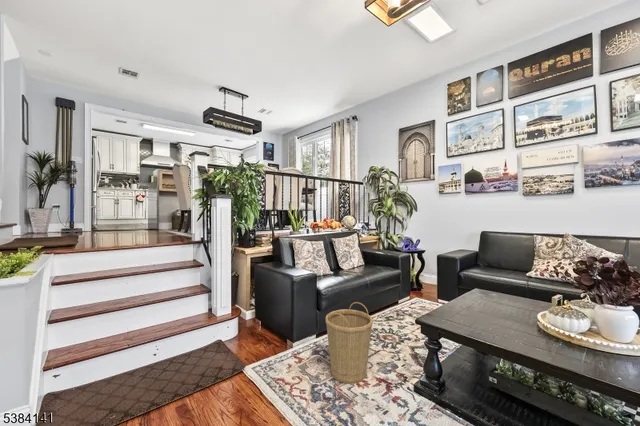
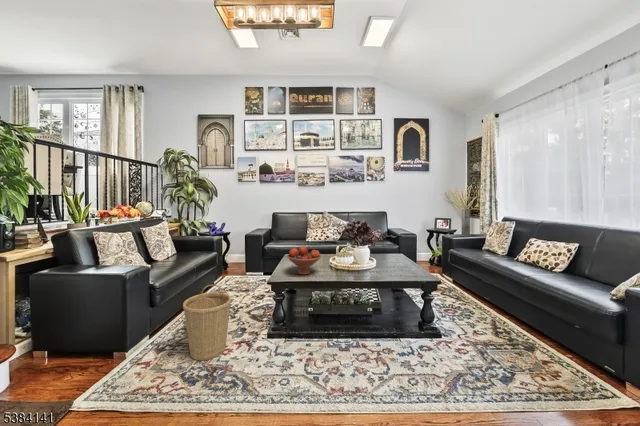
fruit bowl: none [453,280,511,324] -> present [287,247,321,275]

